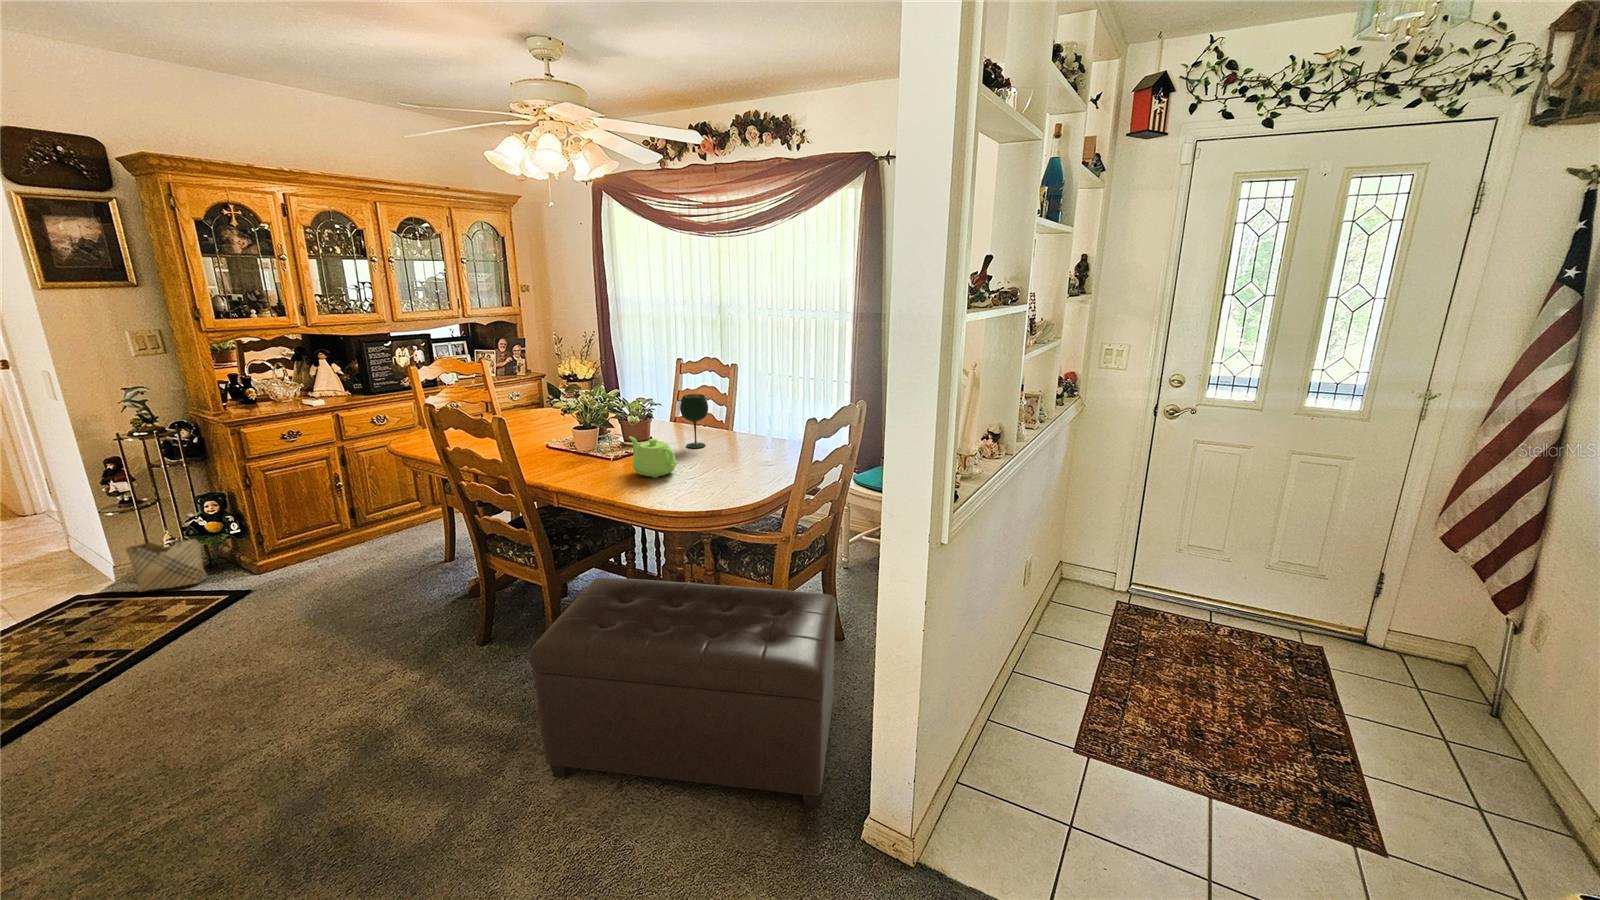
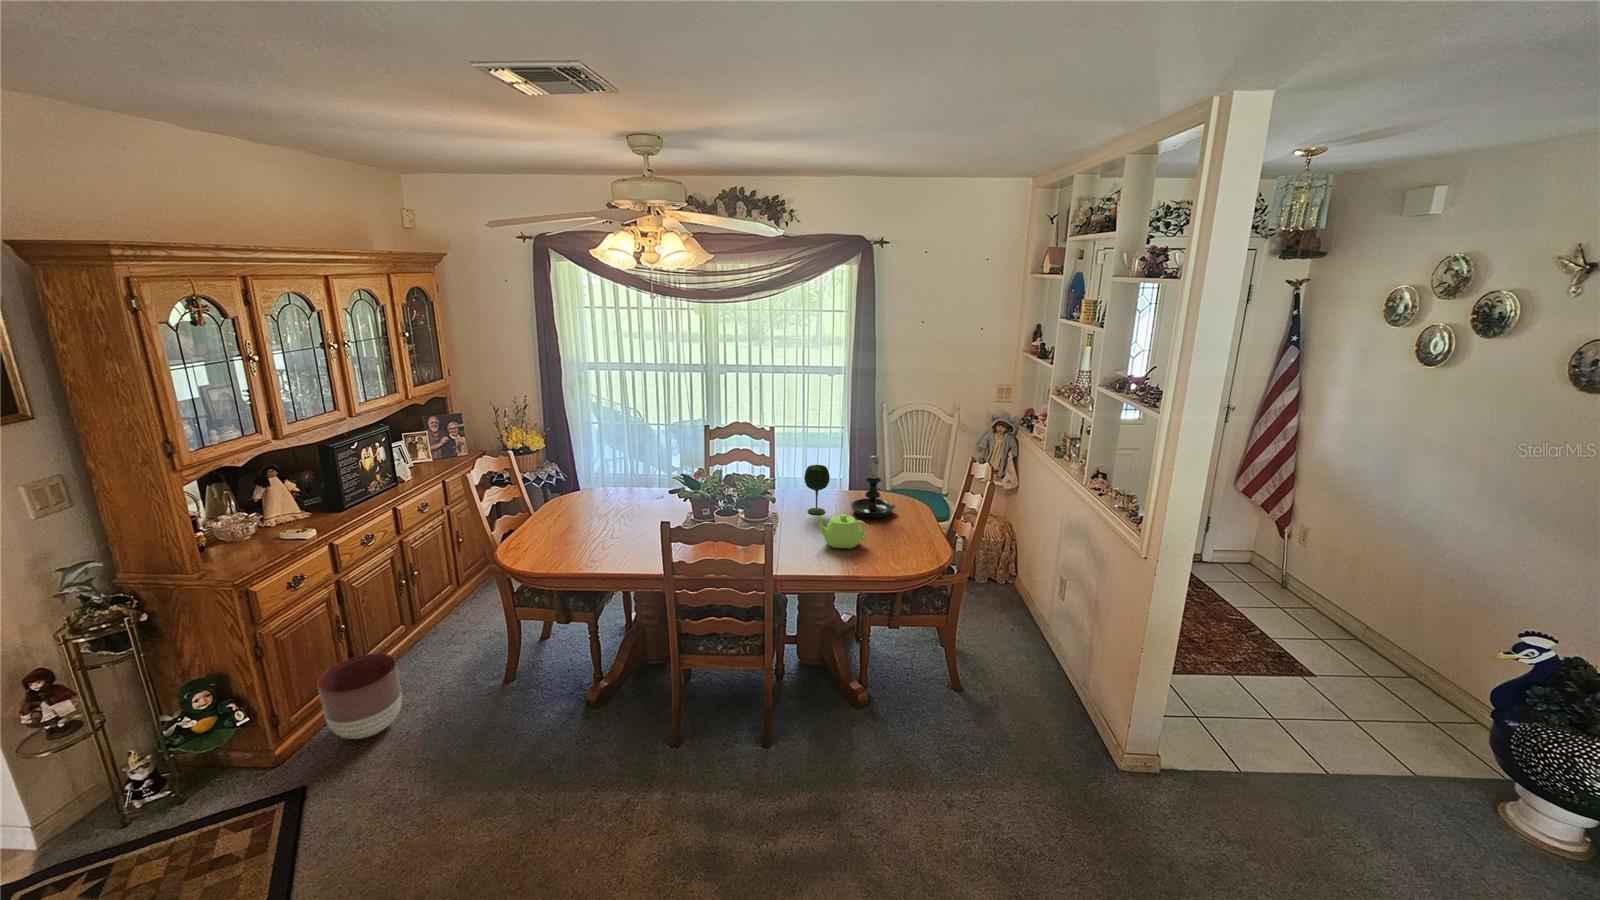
candle holder: none [721,383,771,459] -> present [851,453,895,518]
planter: none [297,504,368,566] -> present [317,653,402,739]
woven basket: present [125,517,207,592] -> none [70,735,192,860]
ottoman: present [530,578,836,808] -> none [842,611,1092,822]

